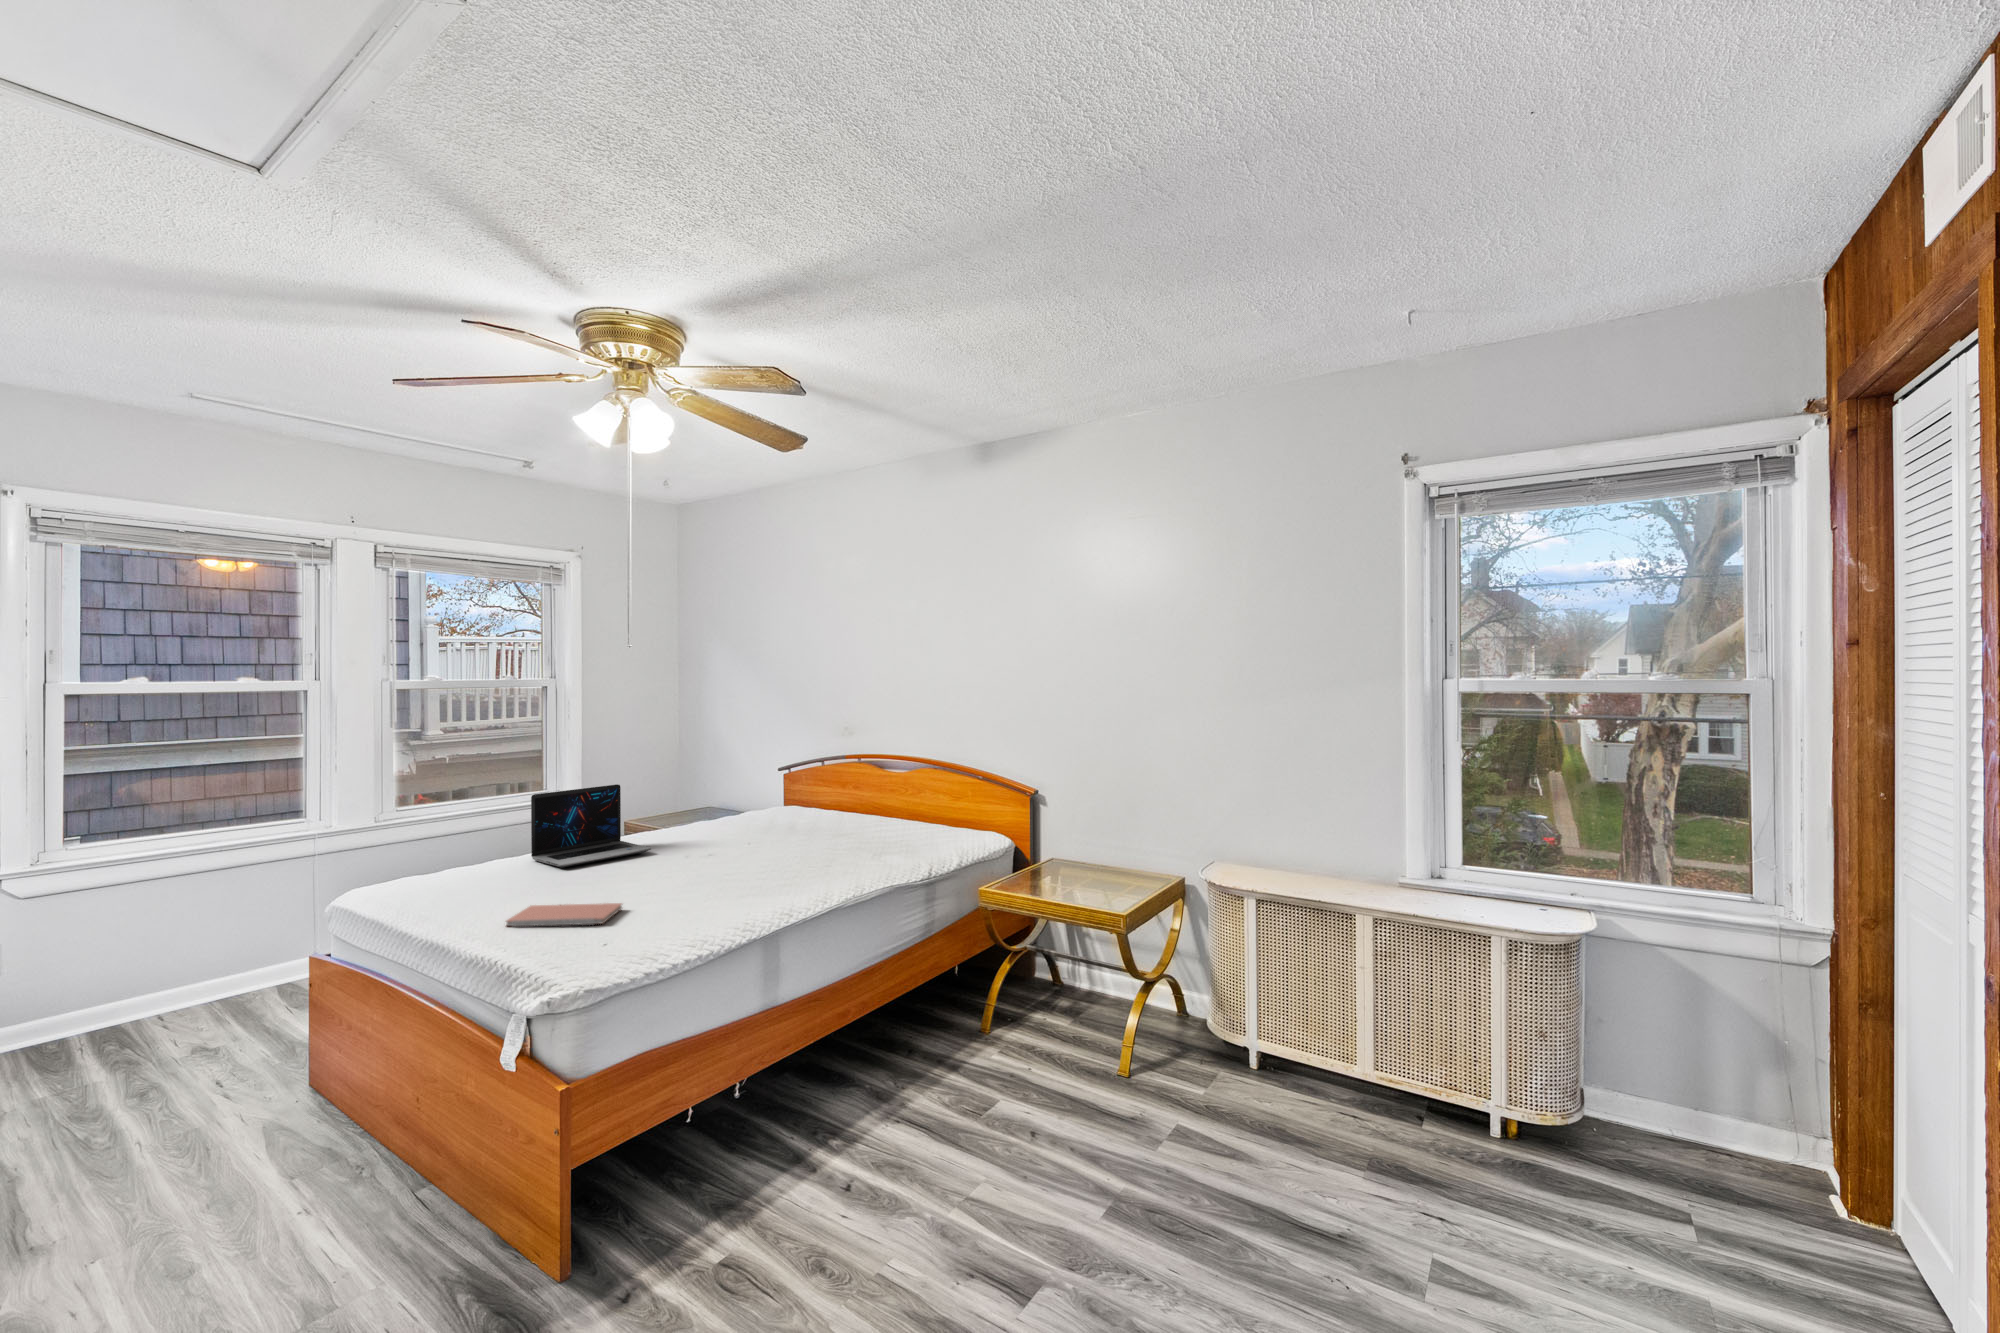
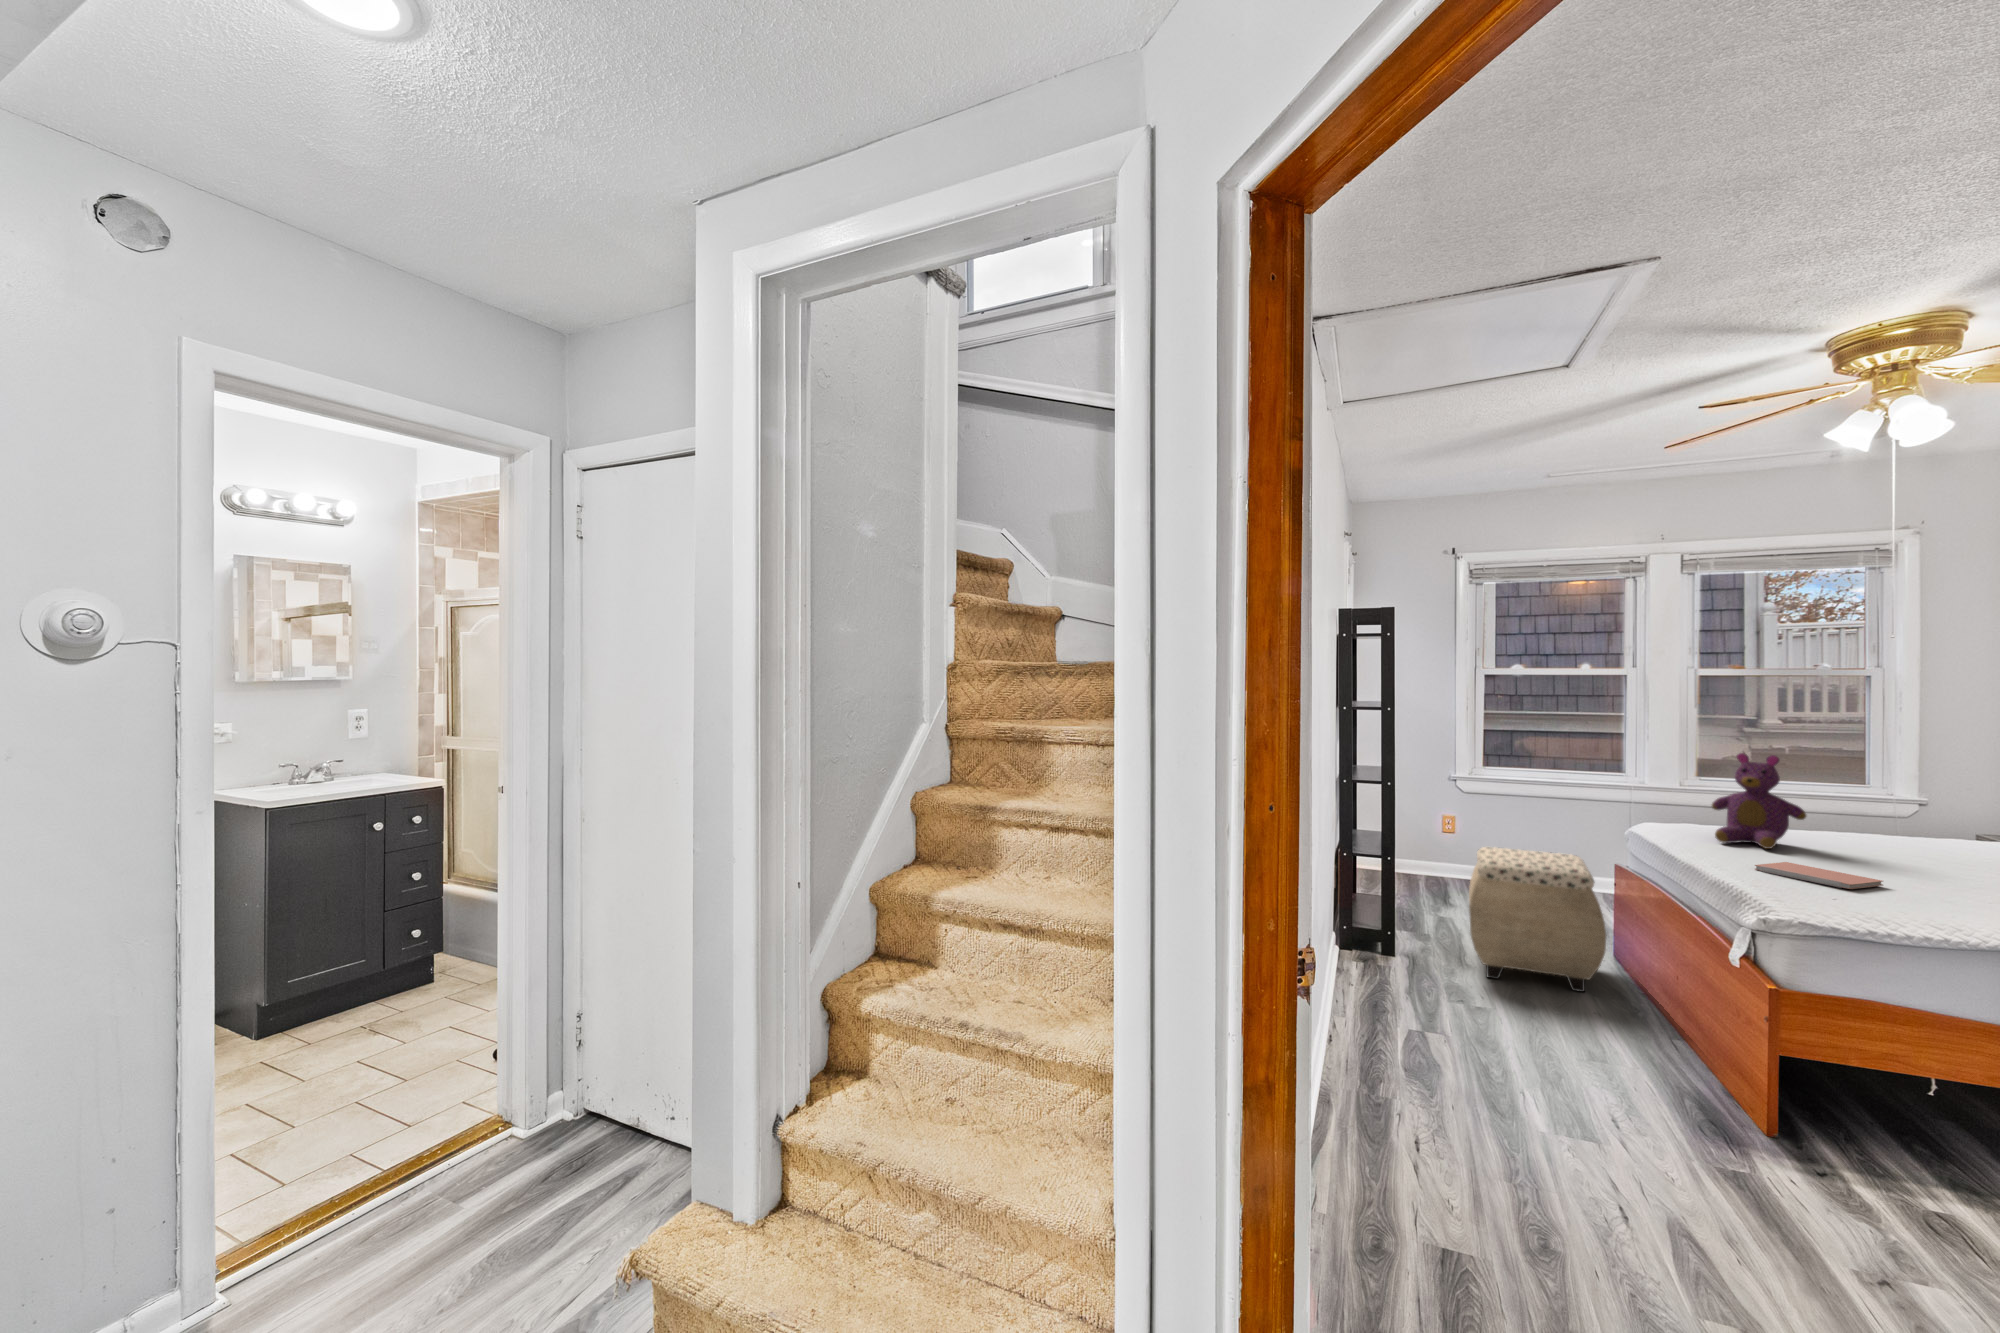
teddy bear: none [435,780,535,895] -> present [1712,753,1806,849]
laptop: present [531,784,651,868] -> none [1814,776,1965,855]
ottoman: none [36,964,309,1242] -> present [1469,847,1607,992]

